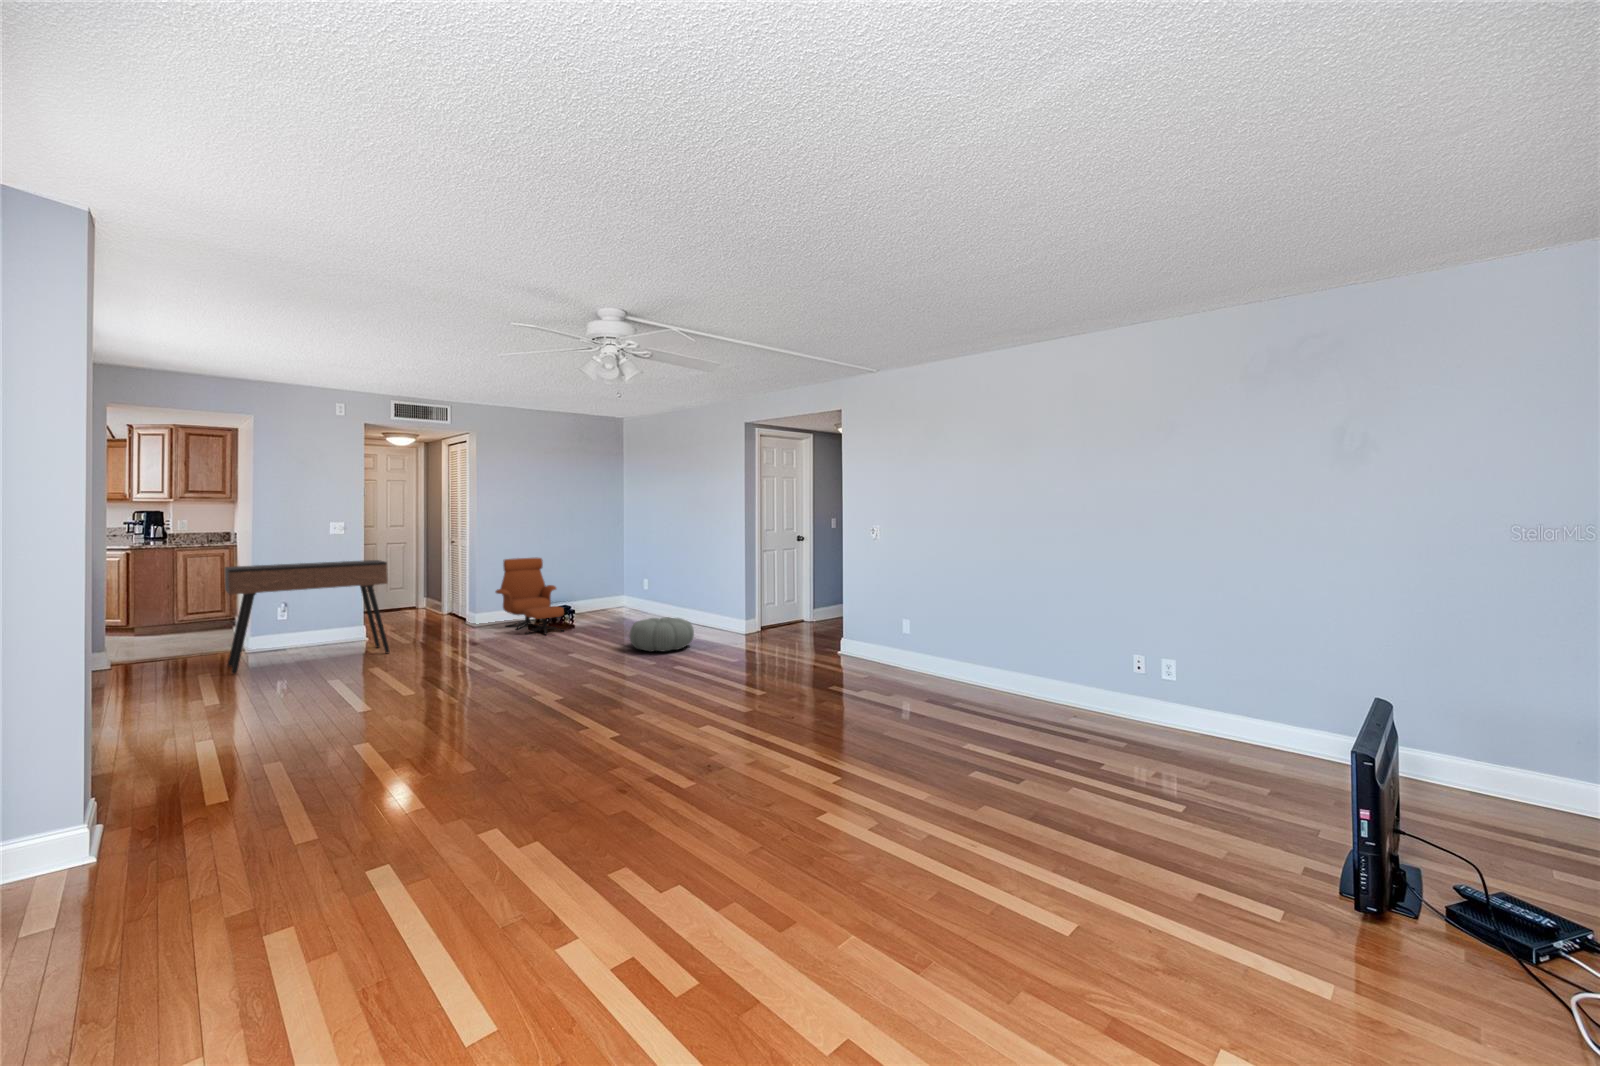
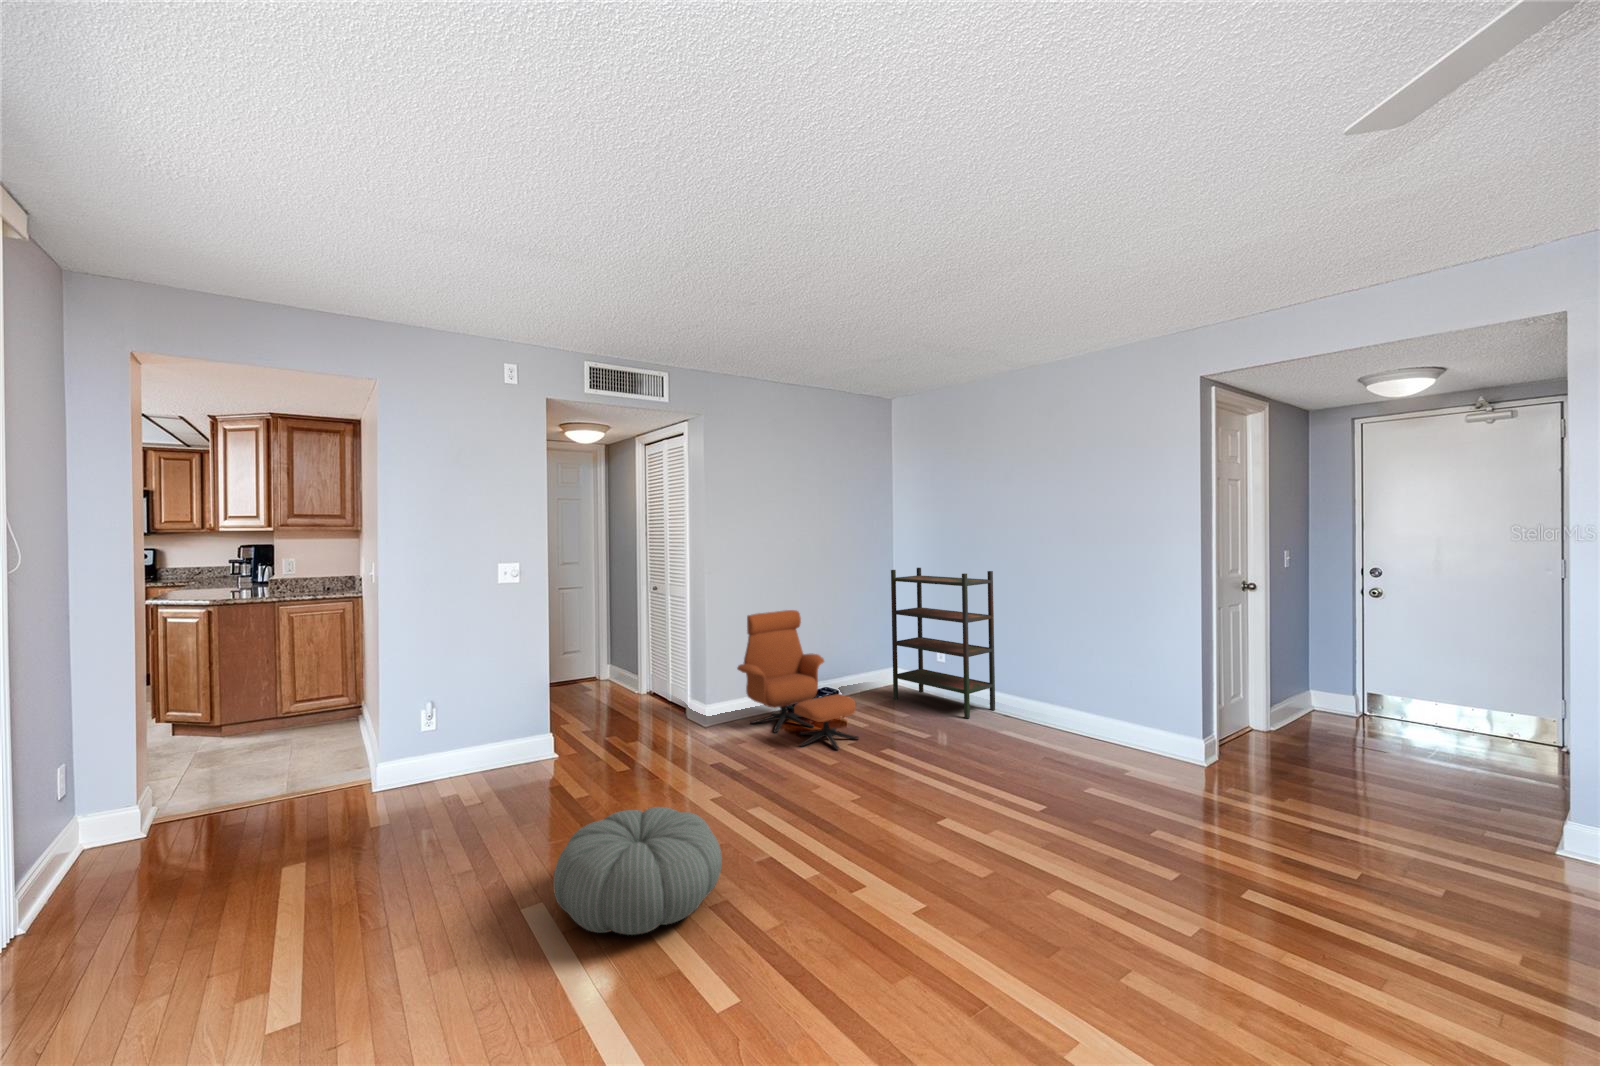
bookshelf: none [611,534,667,623] -> present [891,568,995,718]
console table: present [225,560,390,674] -> none [332,628,606,874]
pouf: present [629,617,694,651] -> present [553,807,722,935]

